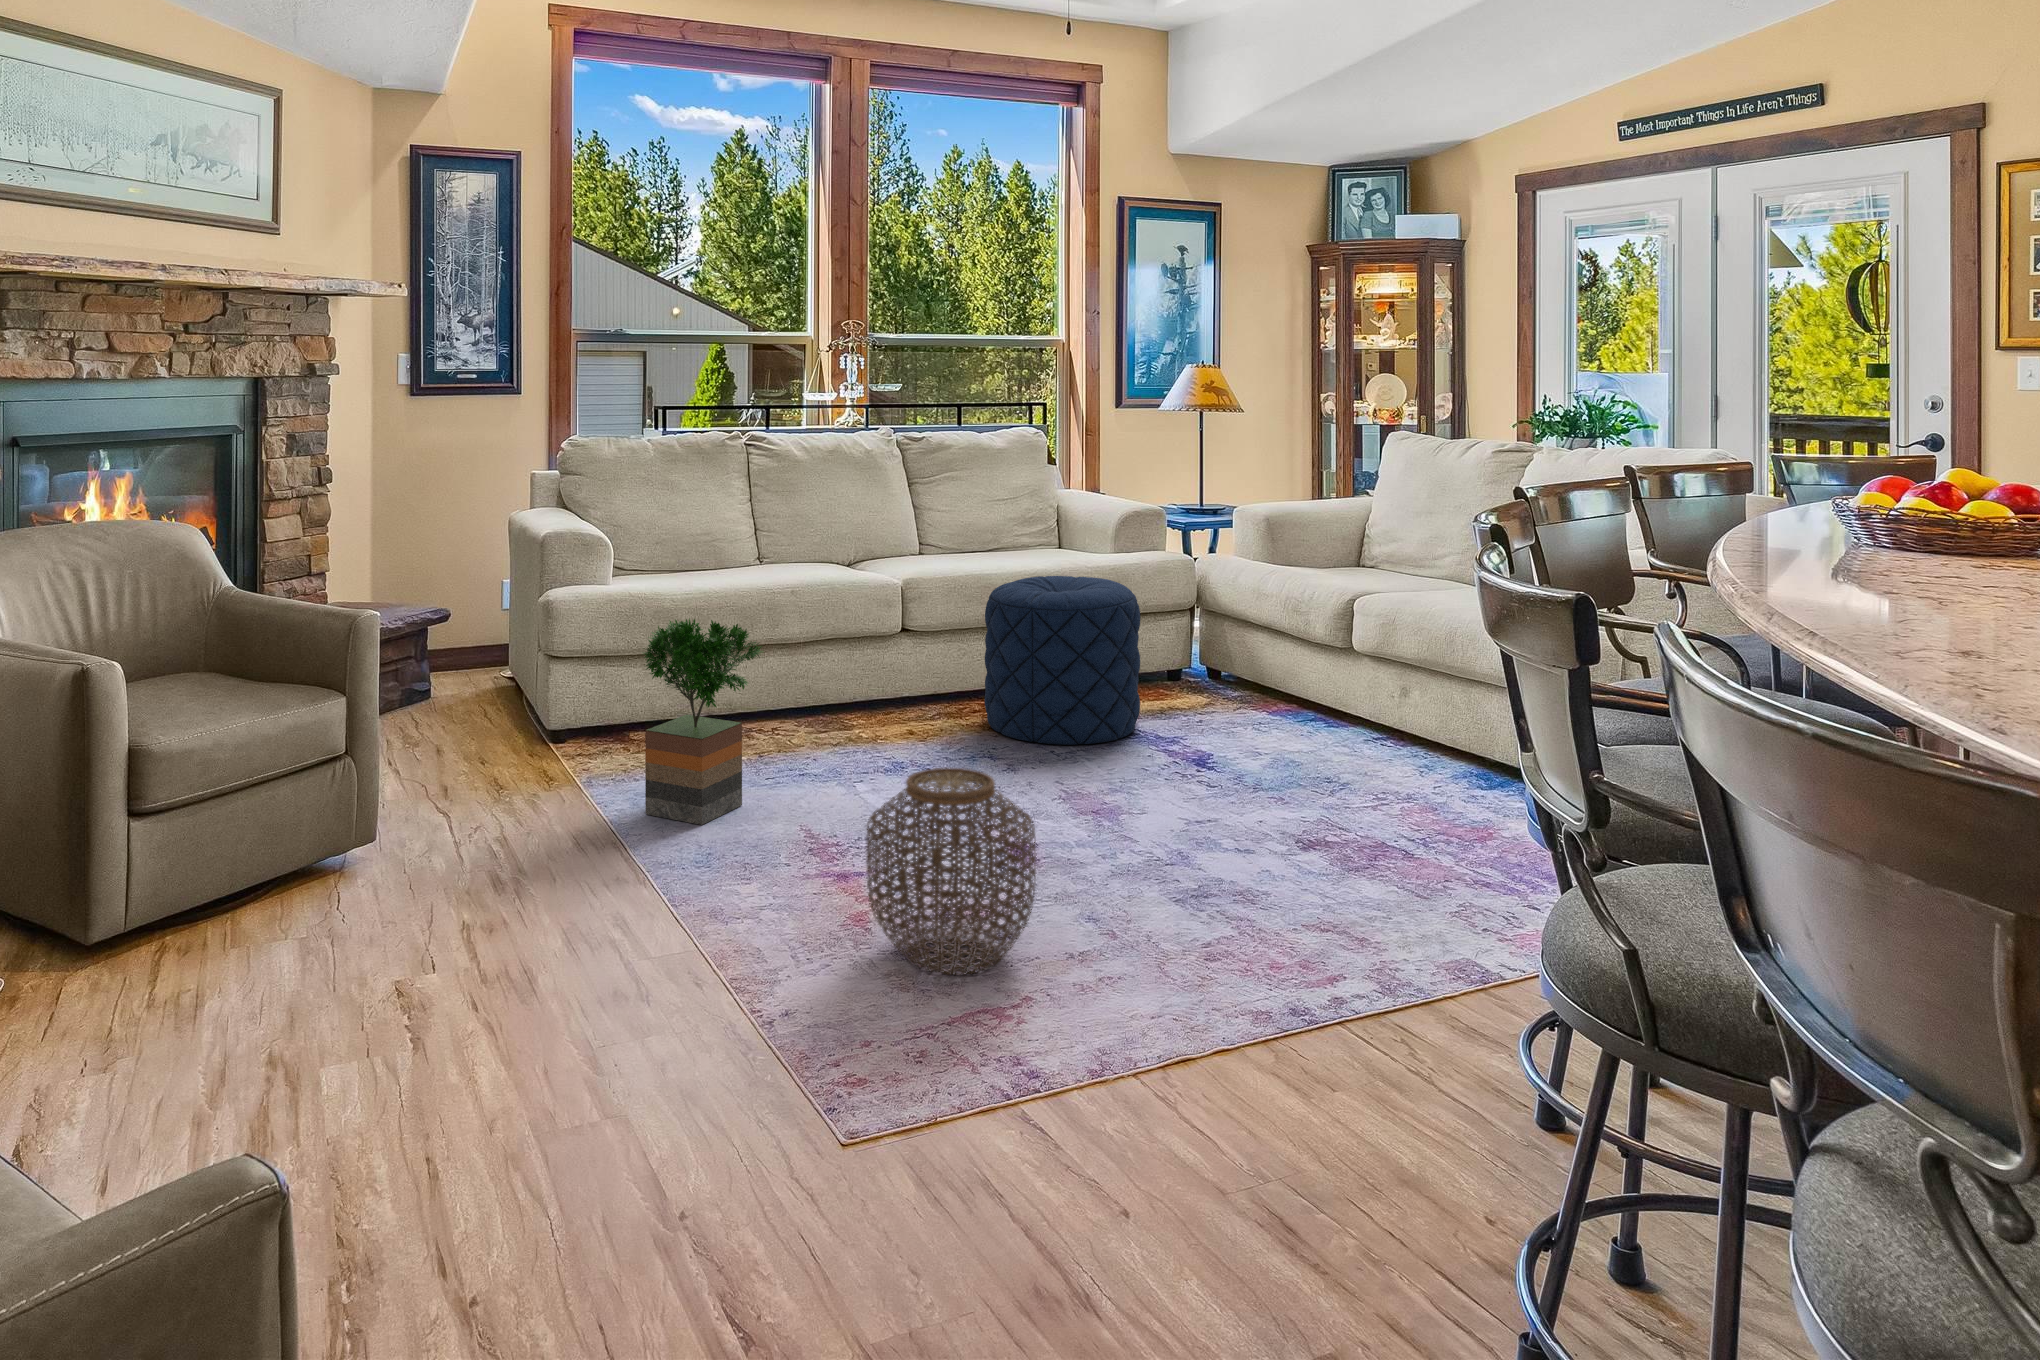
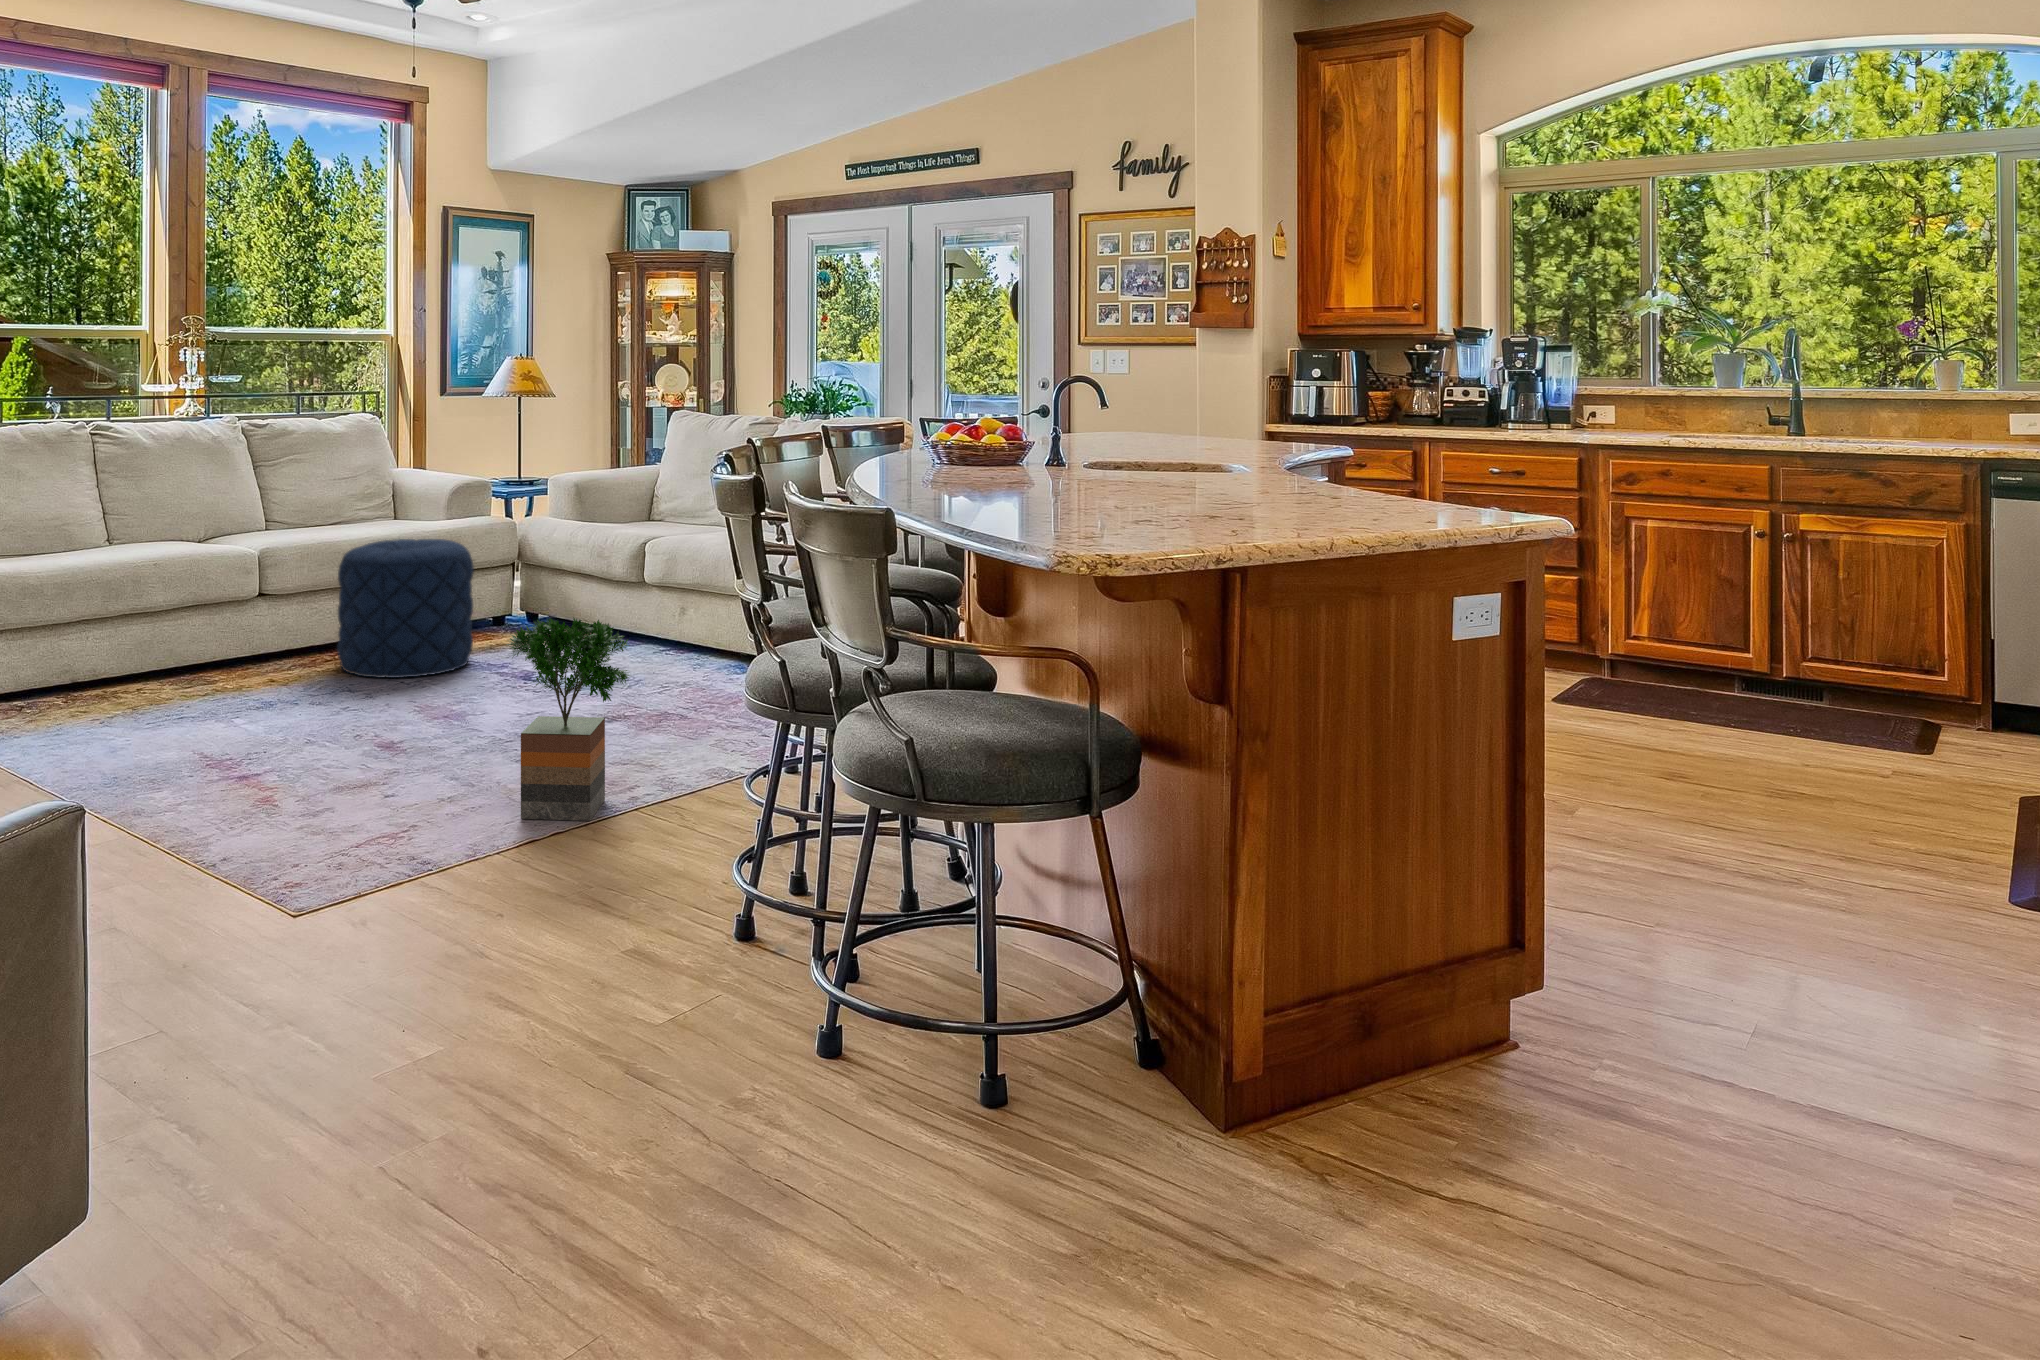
potted tree: present [643,619,762,825] -> present [508,617,630,821]
woven basket: present [867,768,1036,975] -> none [282,668,415,818]

